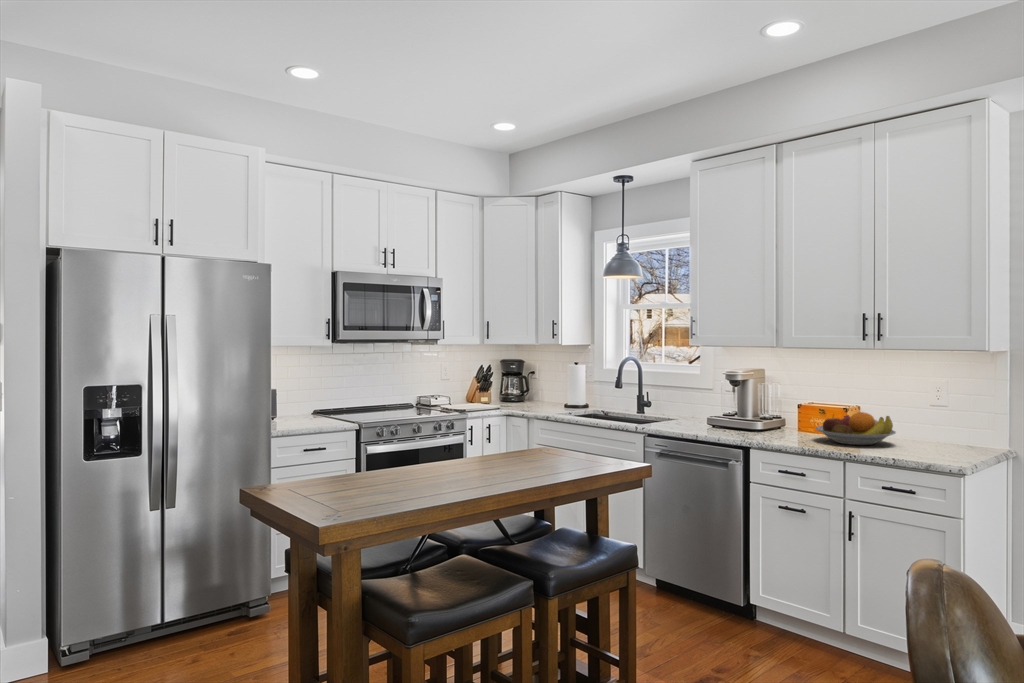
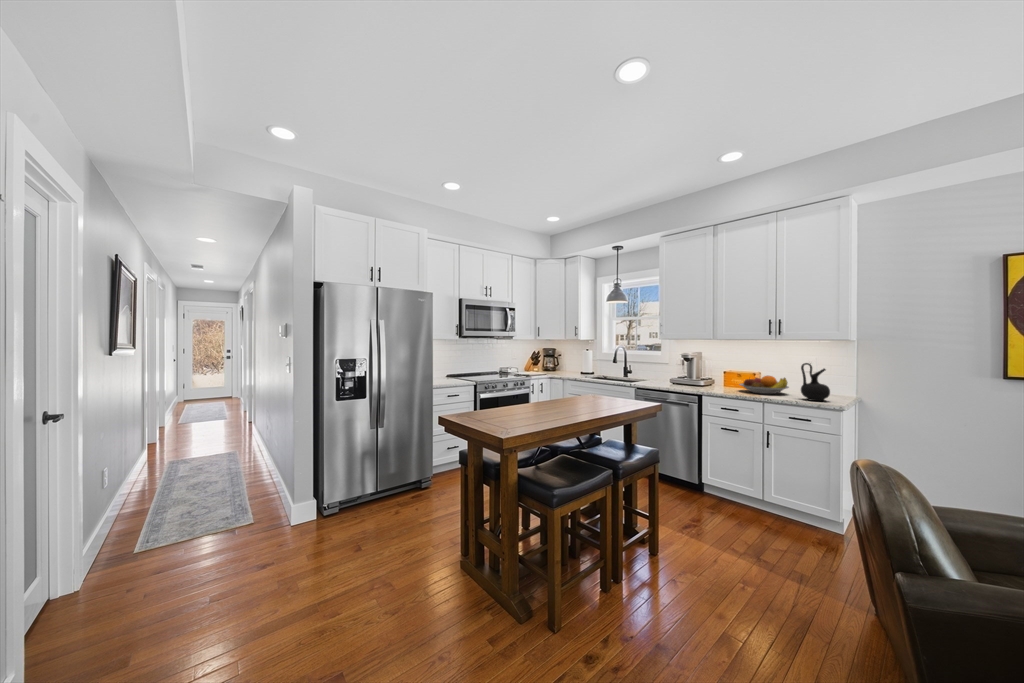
ceramic jug: none [905,391,951,458] -> present [801,363,830,401]

